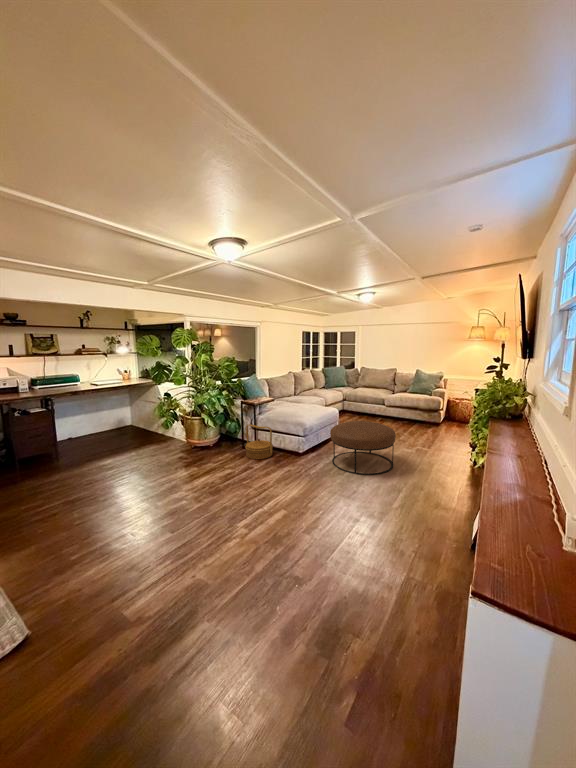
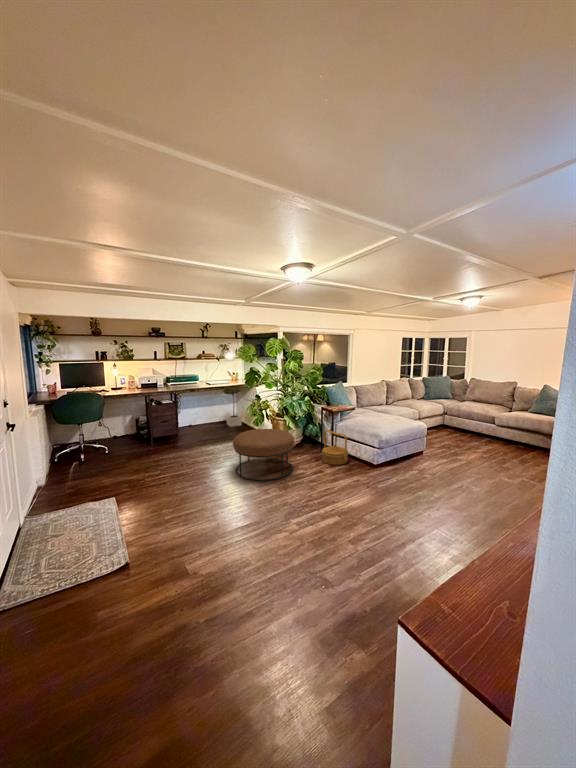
potted tree: none [114,382,141,434] -> present [223,388,242,427]
ottoman: present [330,421,396,475] -> present [233,429,294,481]

